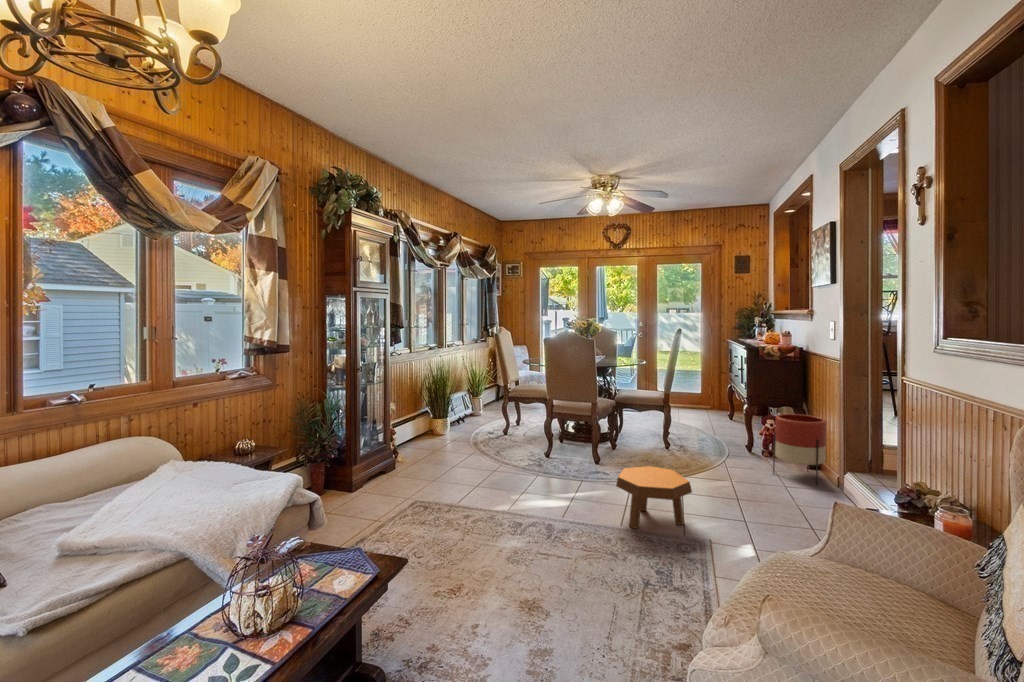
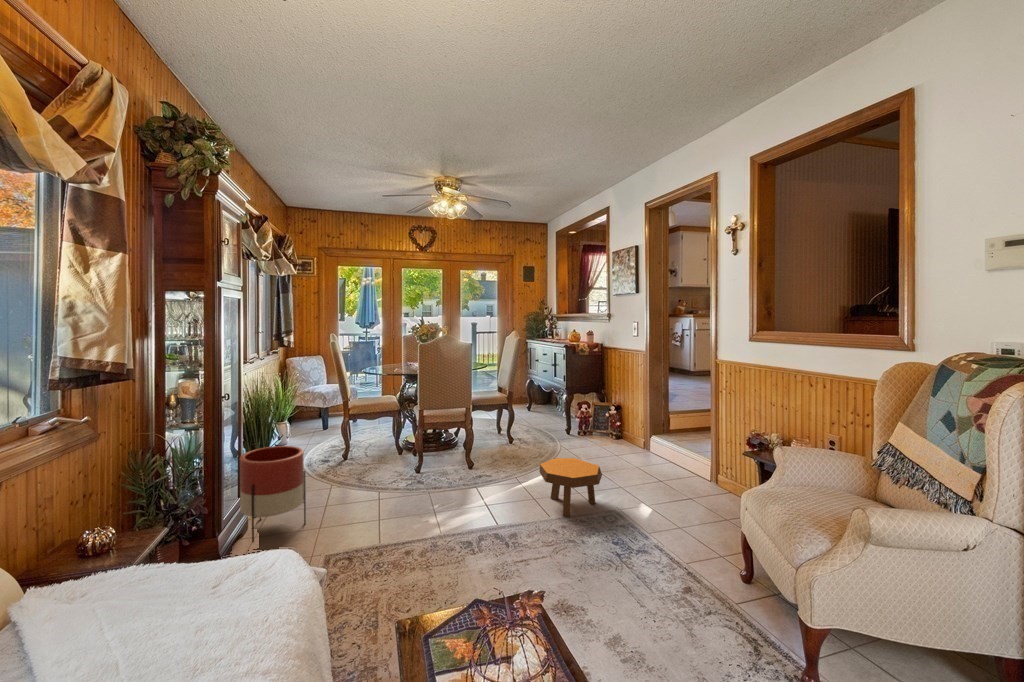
planter: present [773,414,827,484] -> present [240,446,306,542]

